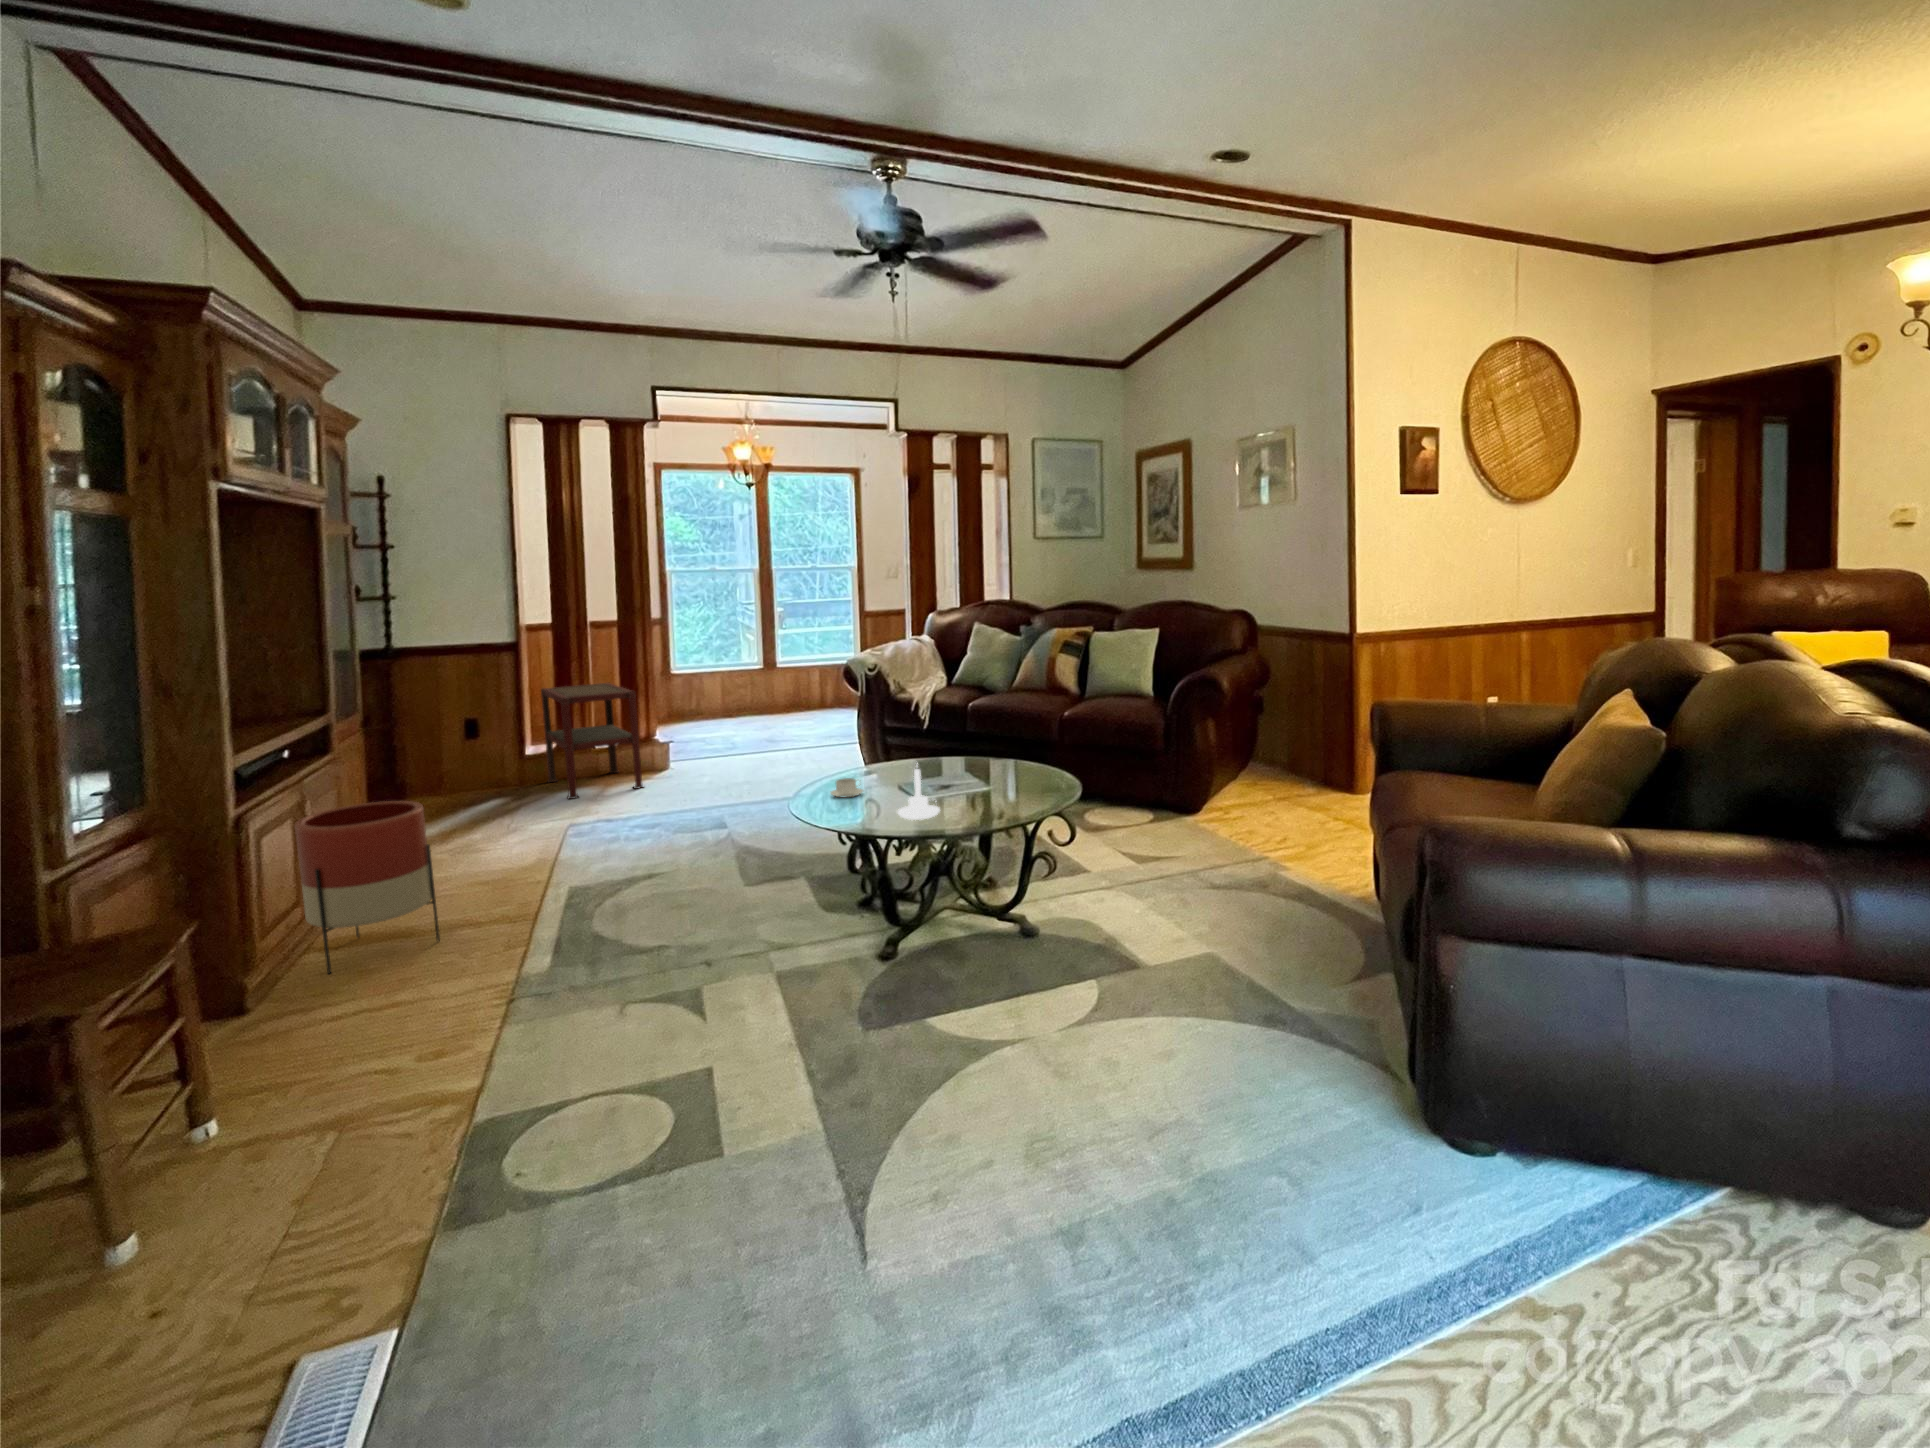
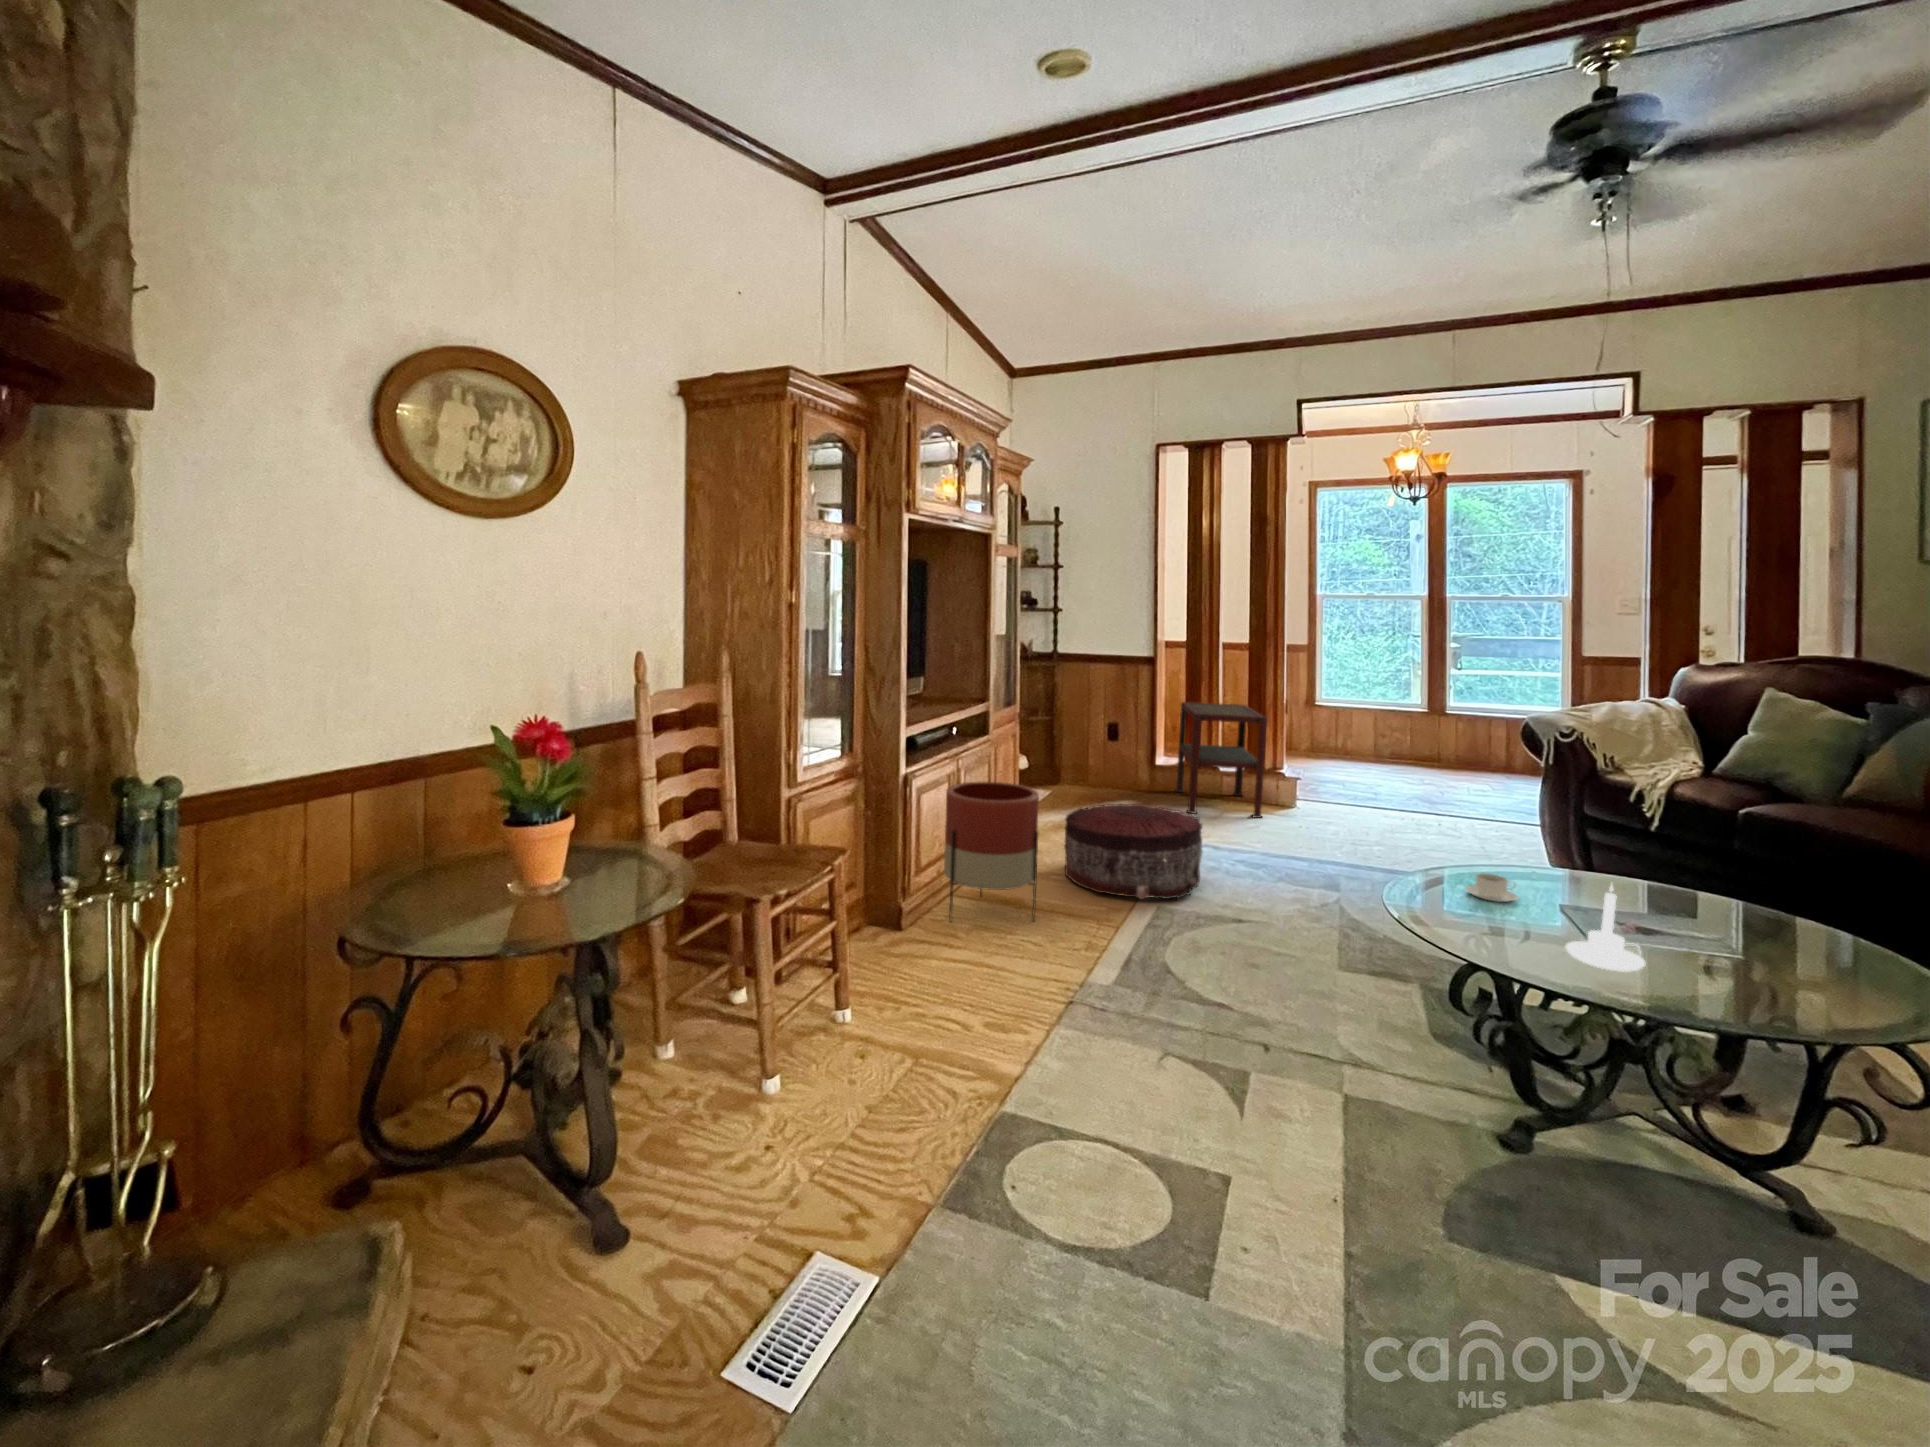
pouf: none [445,792,606,894] -> present [1064,804,1202,899]

